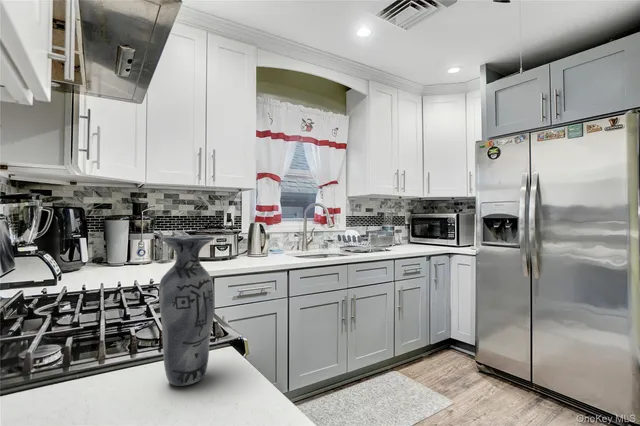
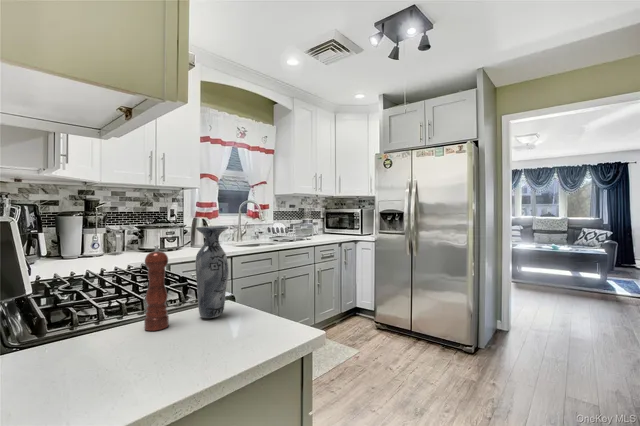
pepper mill: none [71,265,113,405] -> present [144,245,169,331]

